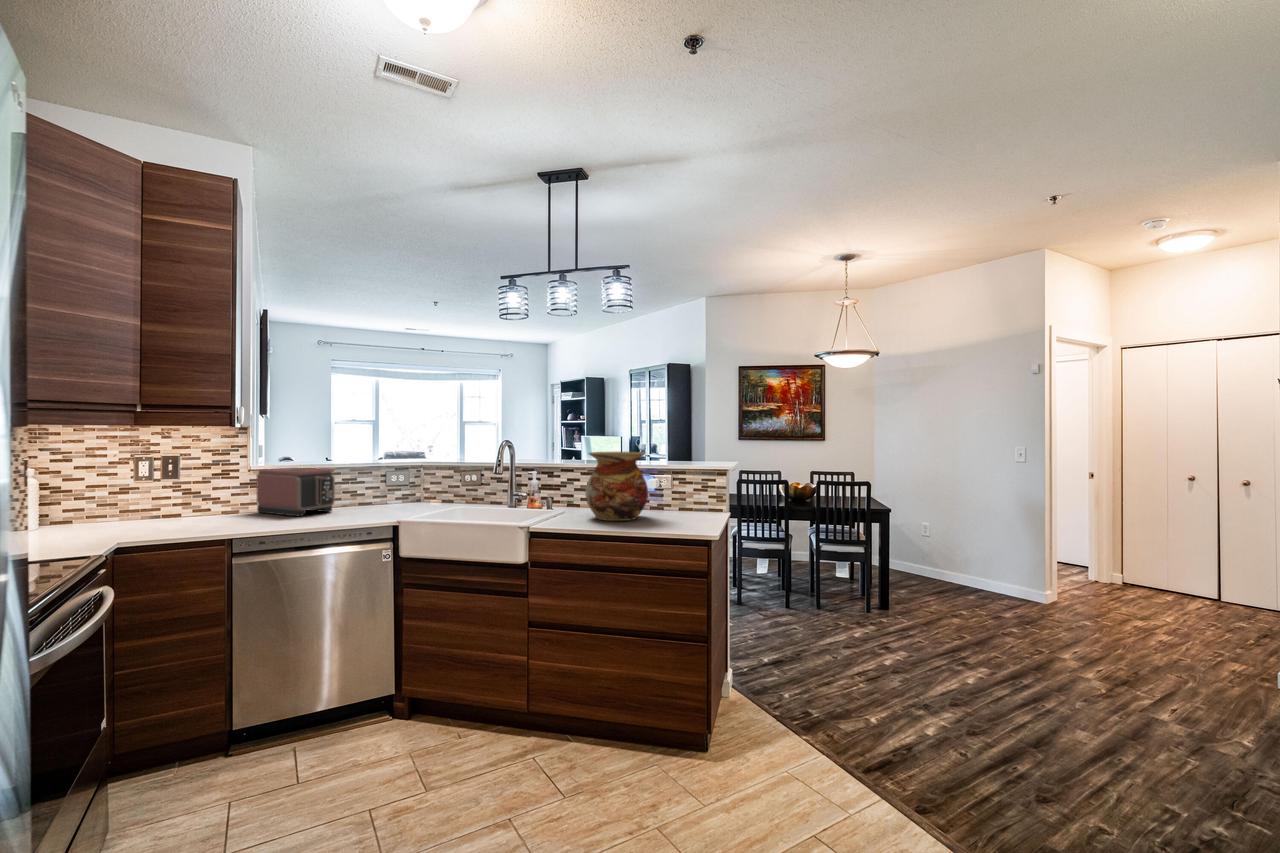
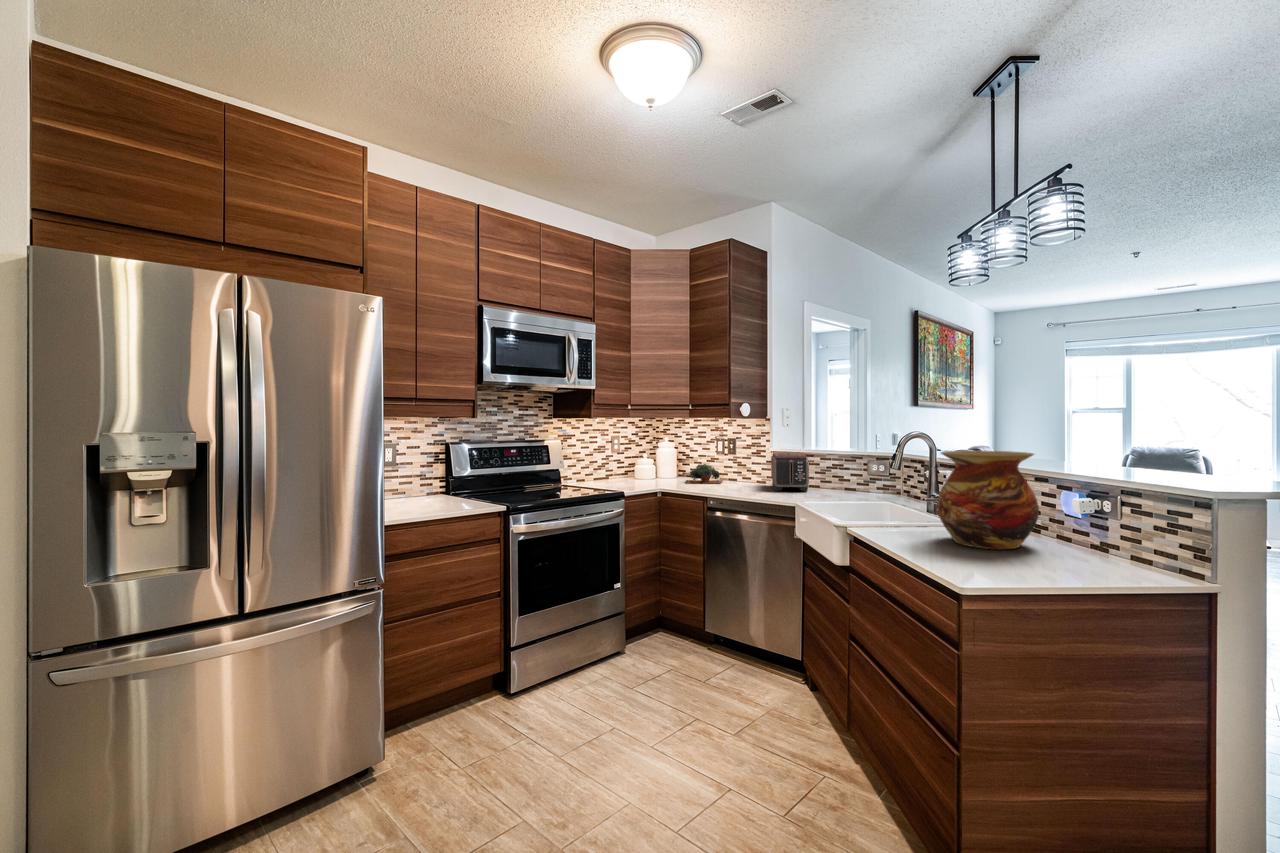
succulent plant: none [83,495,172,529] -> present [685,464,723,483]

